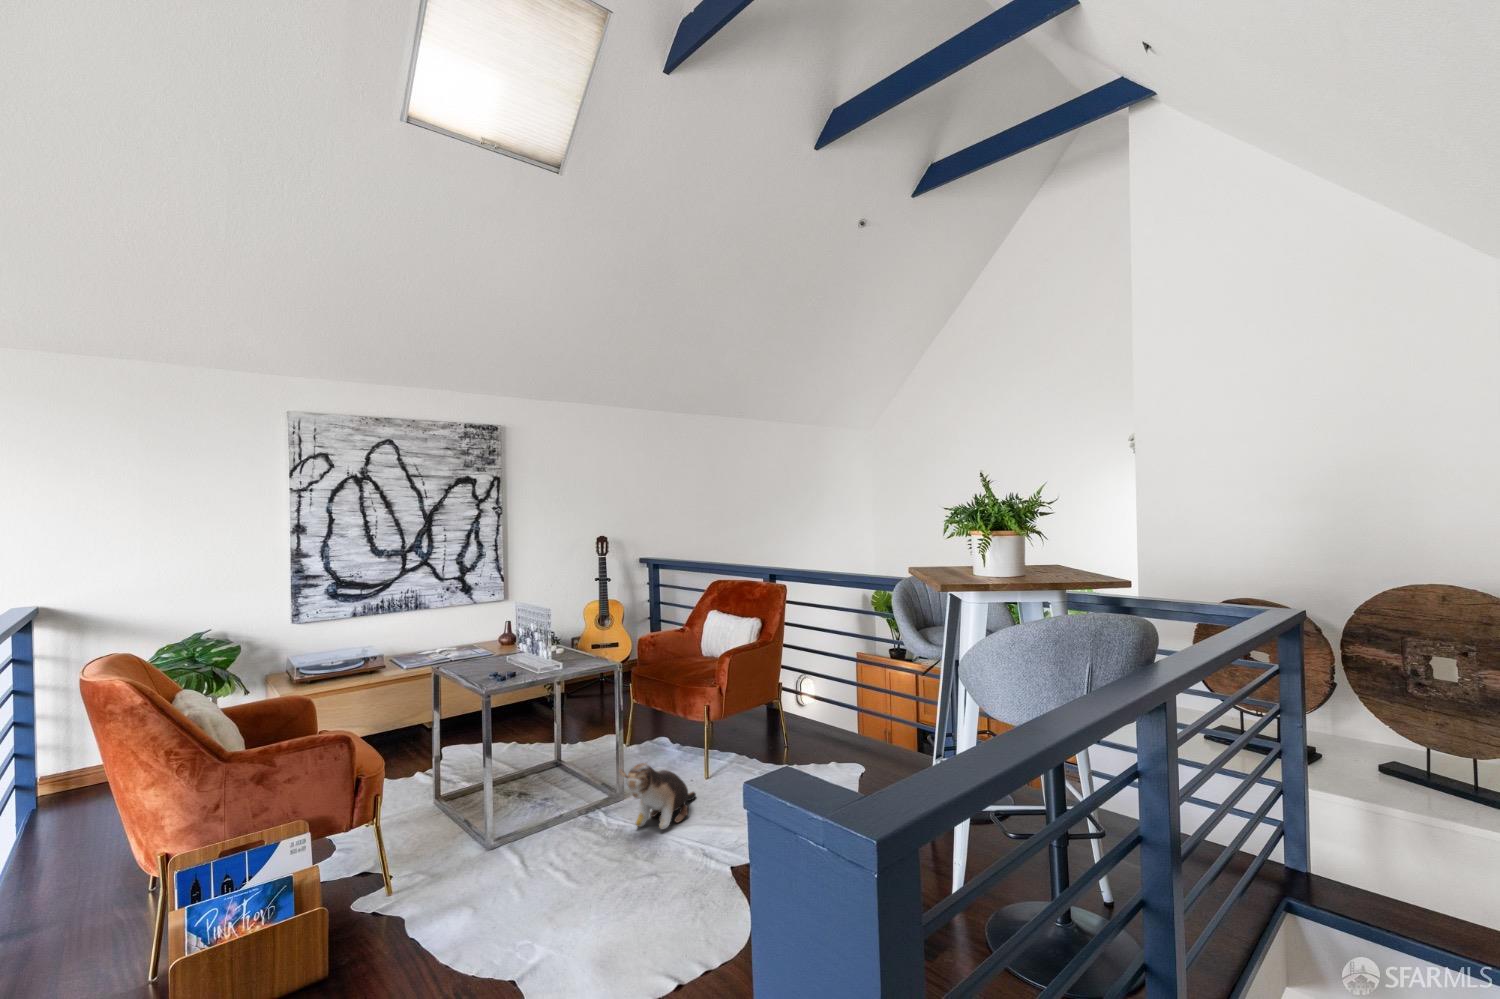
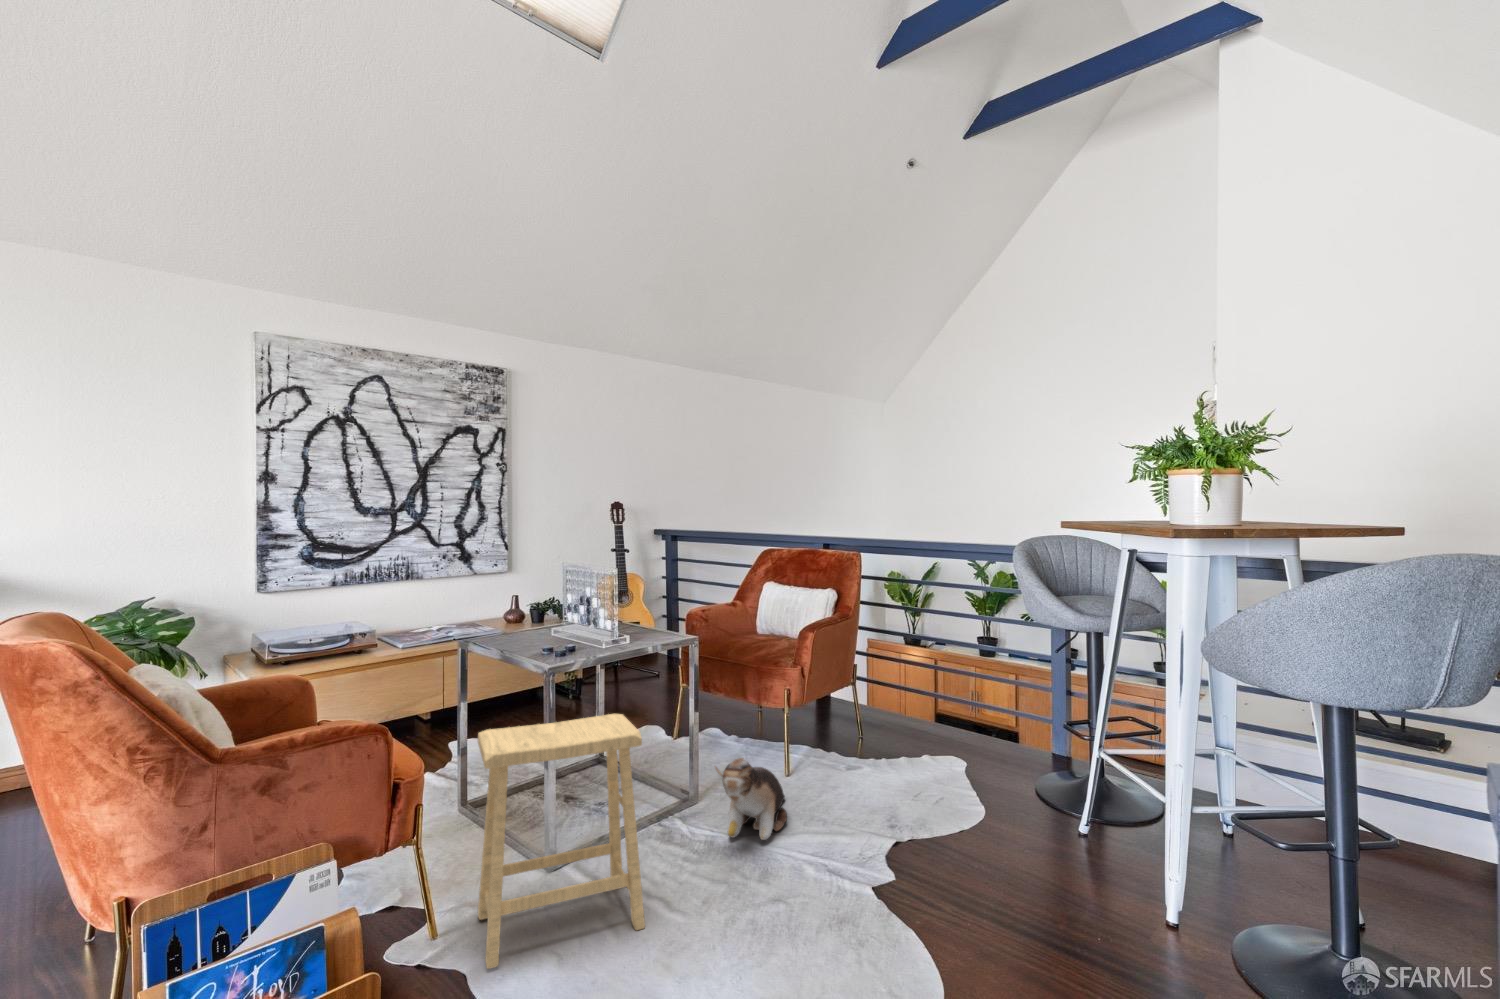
footstool: none [418,727,545,916] -> present [478,714,645,969]

